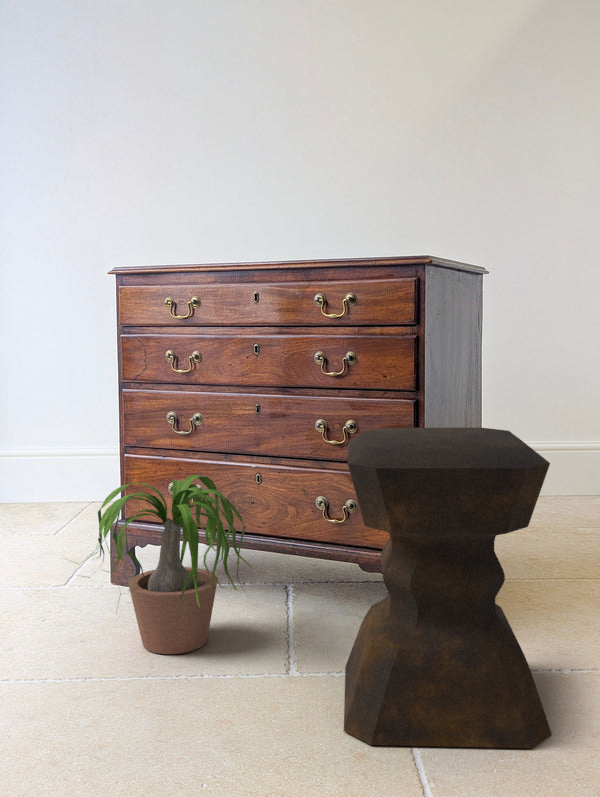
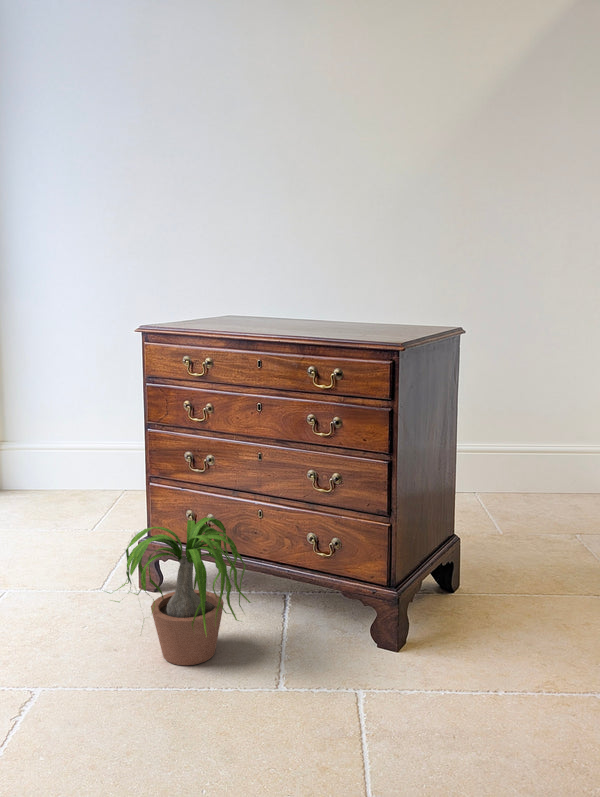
stool: present [344,428,552,748] -> none [314,498,479,766]

